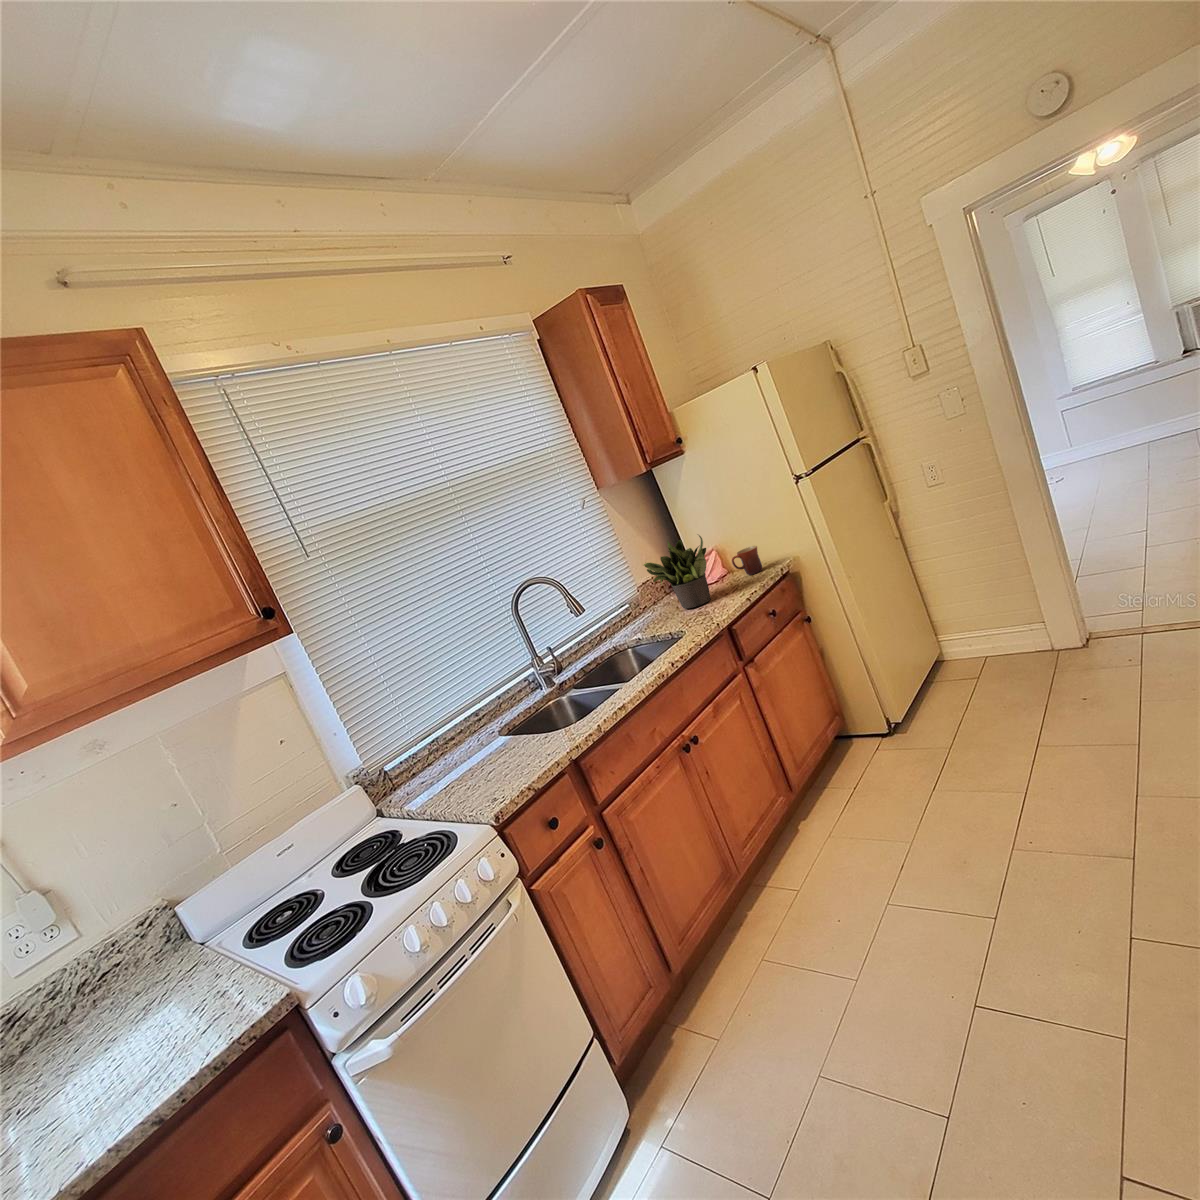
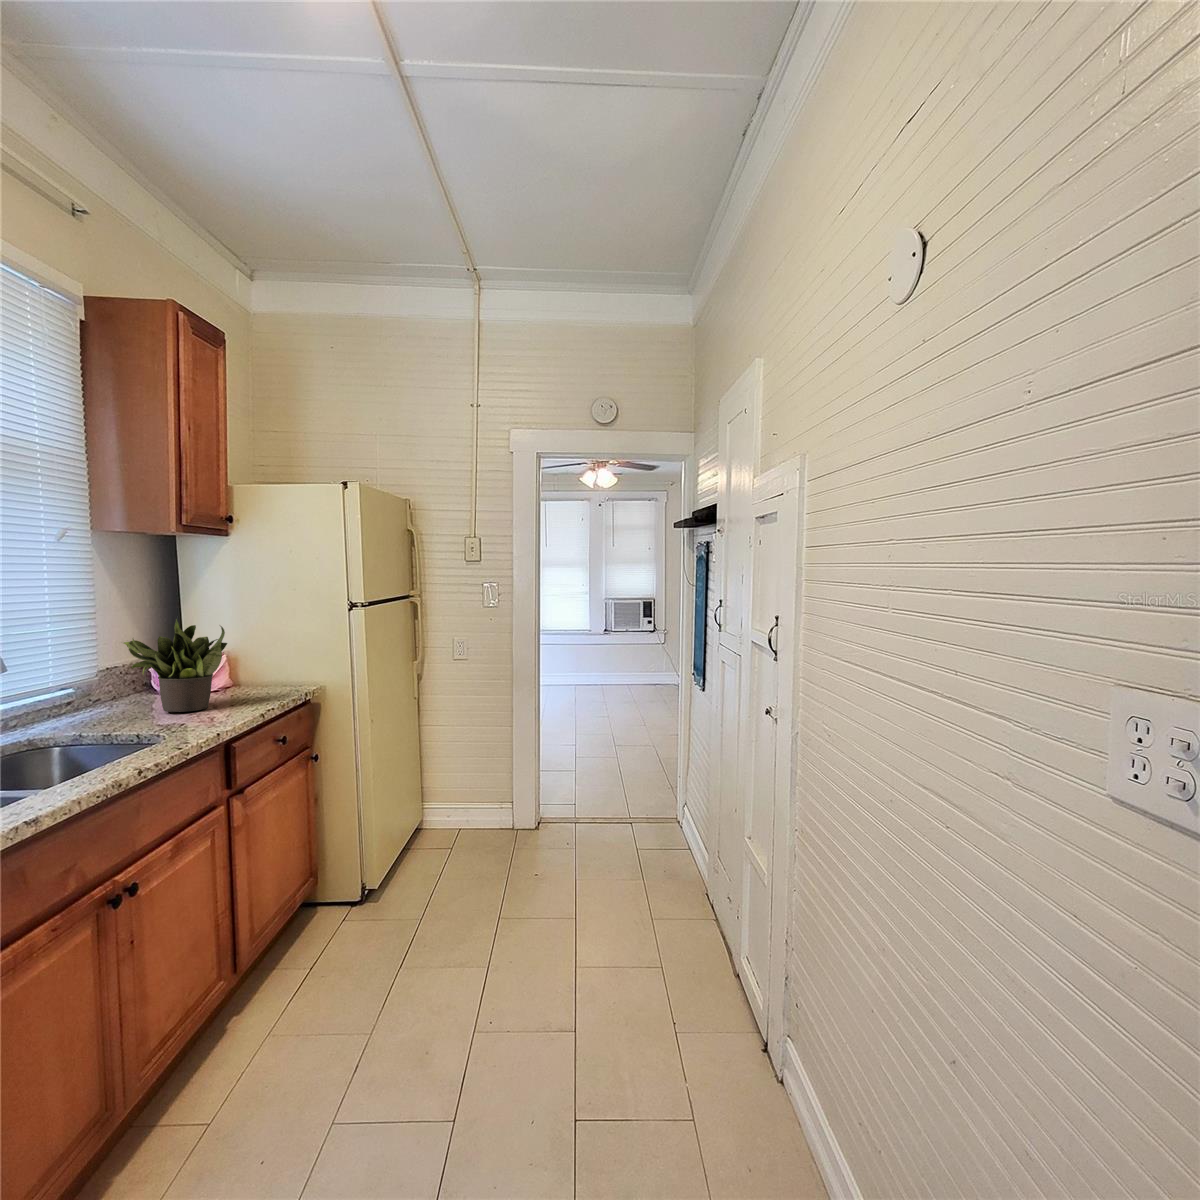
mug: present [732,546,762,575] -> none [248,661,285,692]

